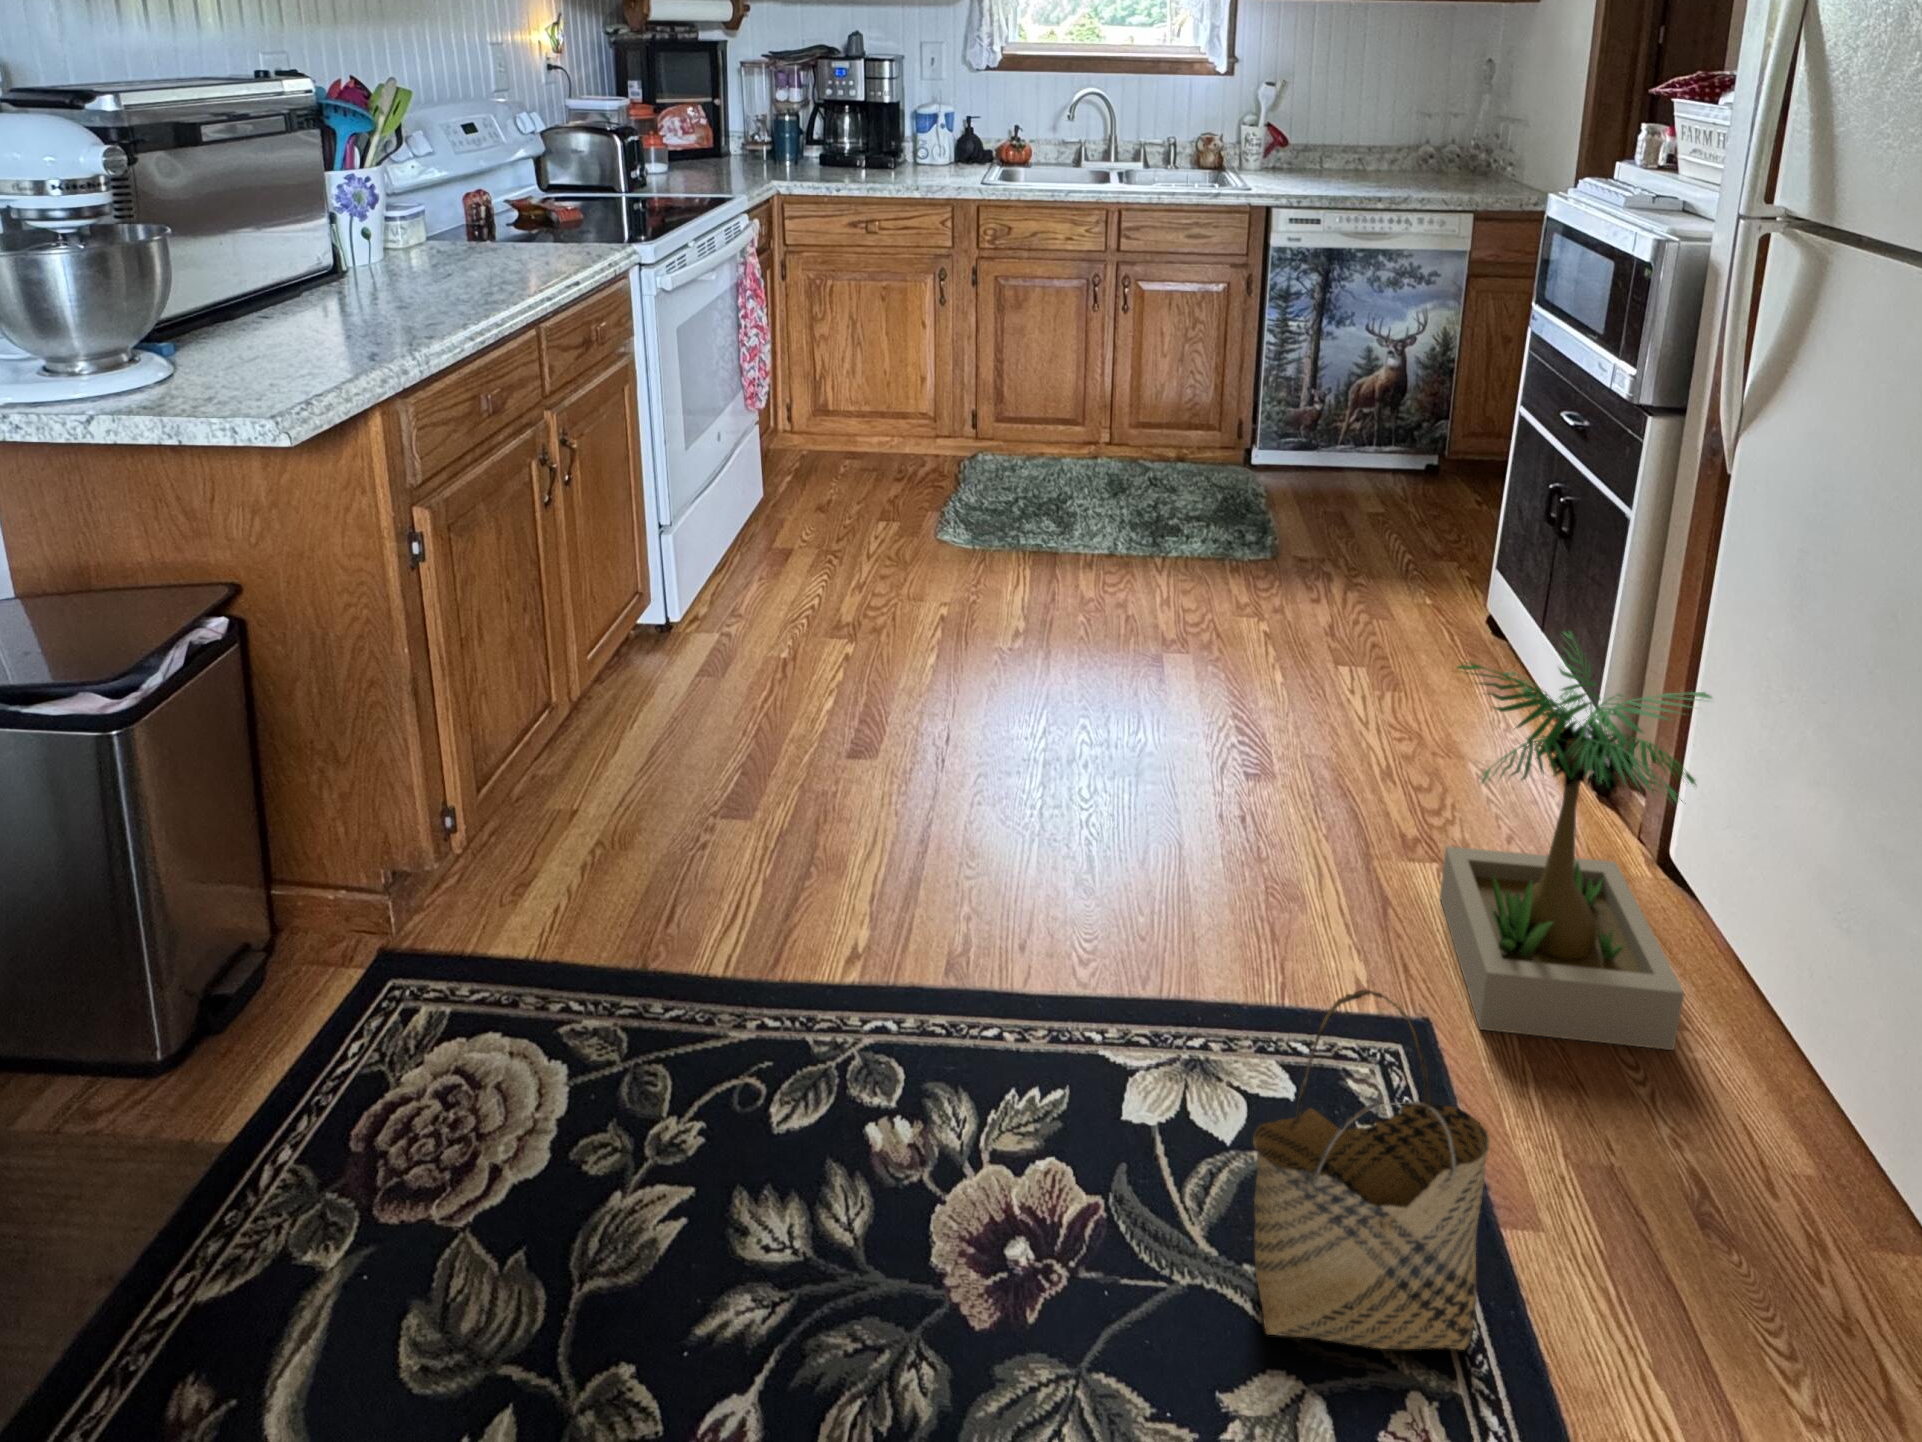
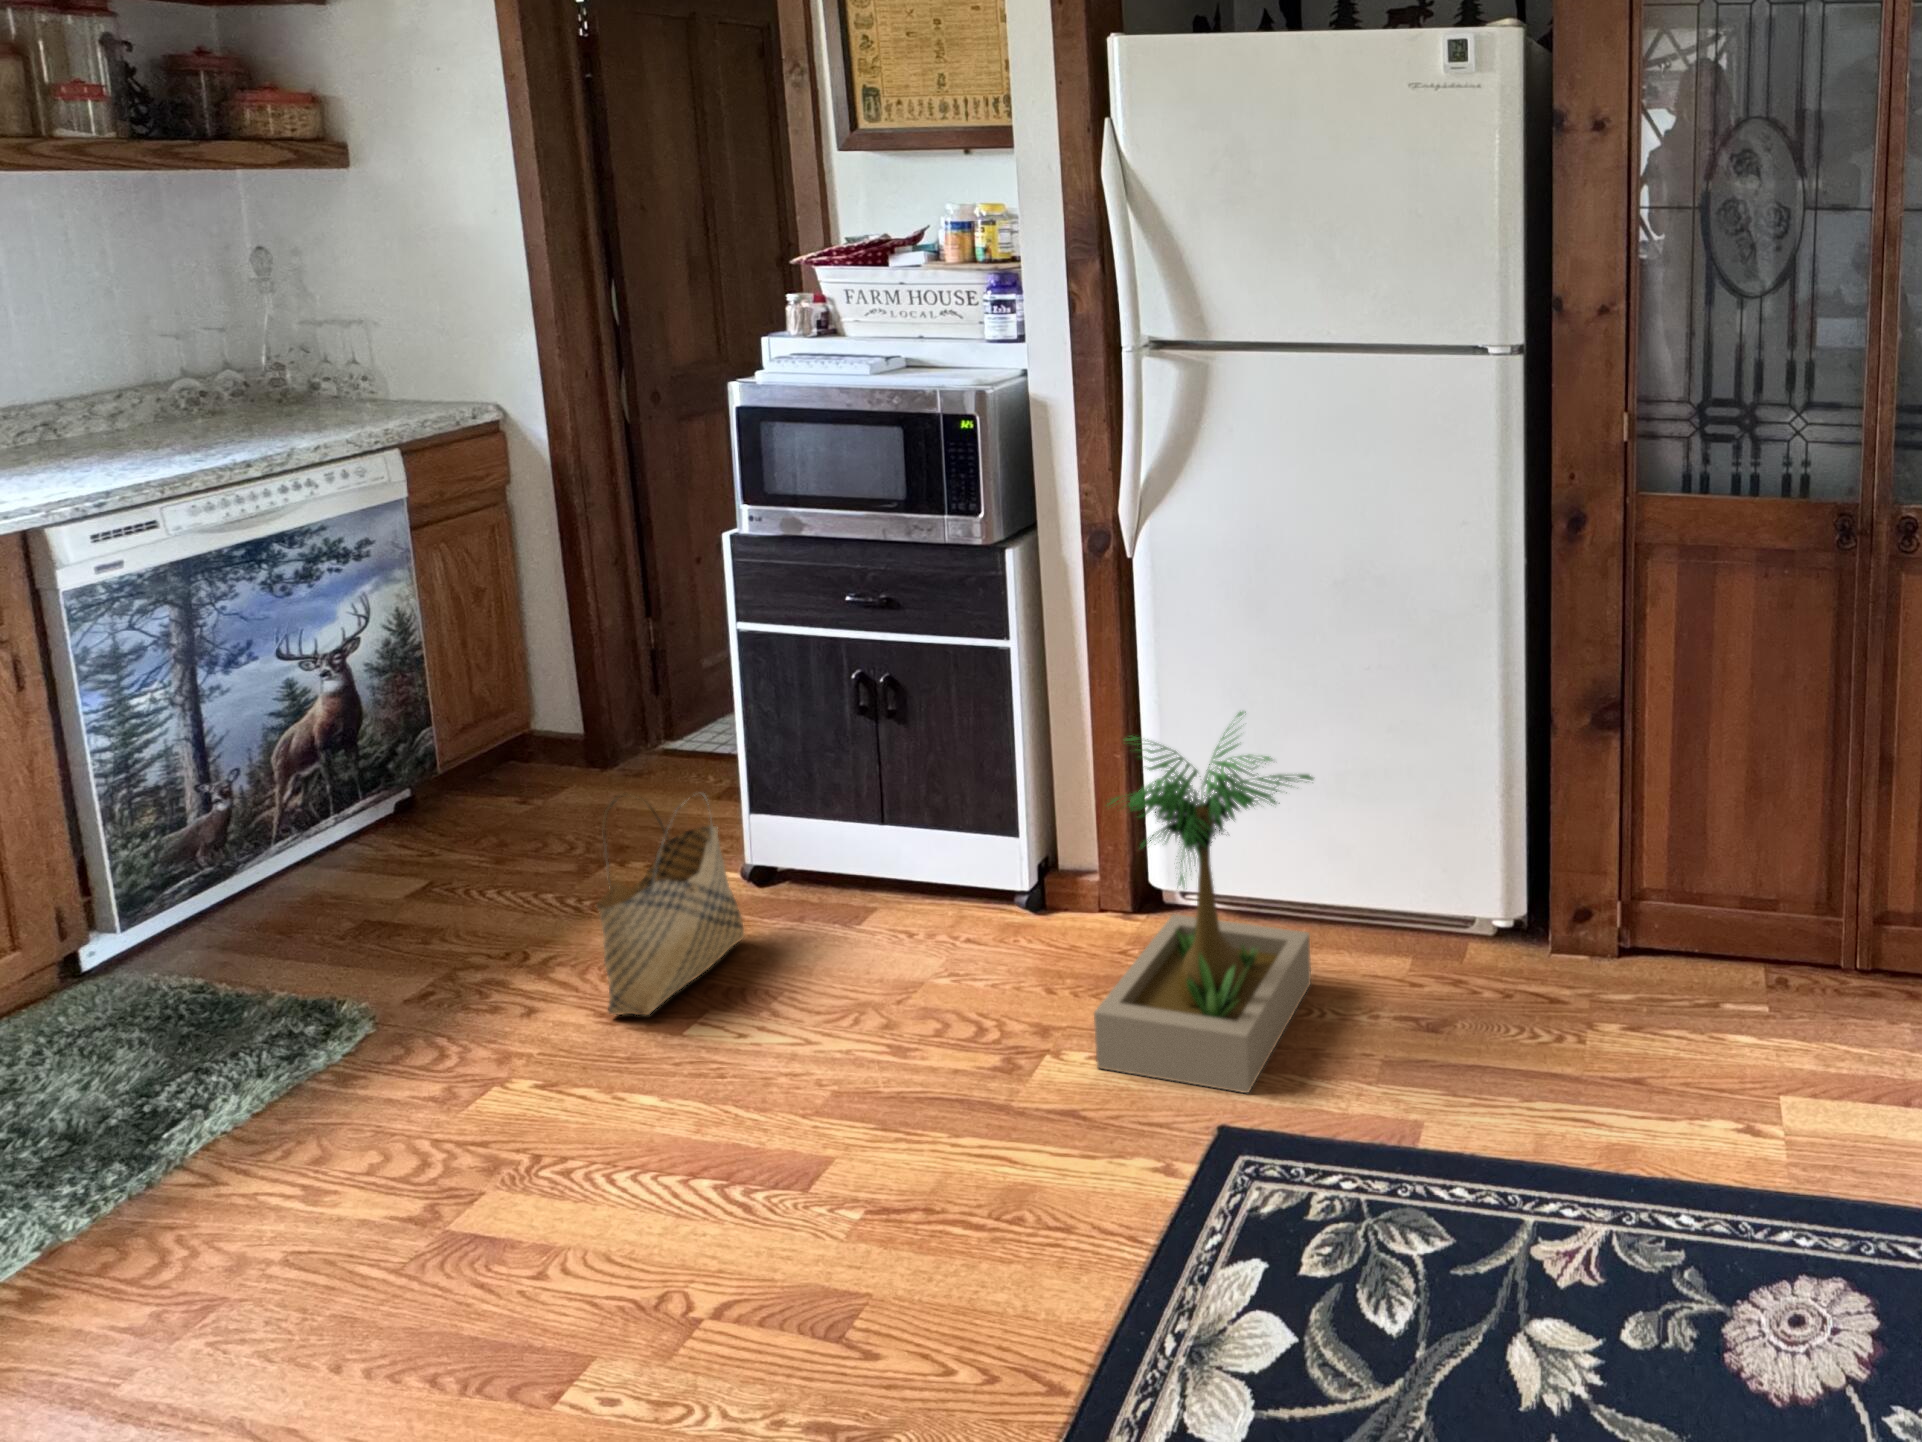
woven basket: present [1253,990,1490,1350] -> present [596,794,744,1015]

